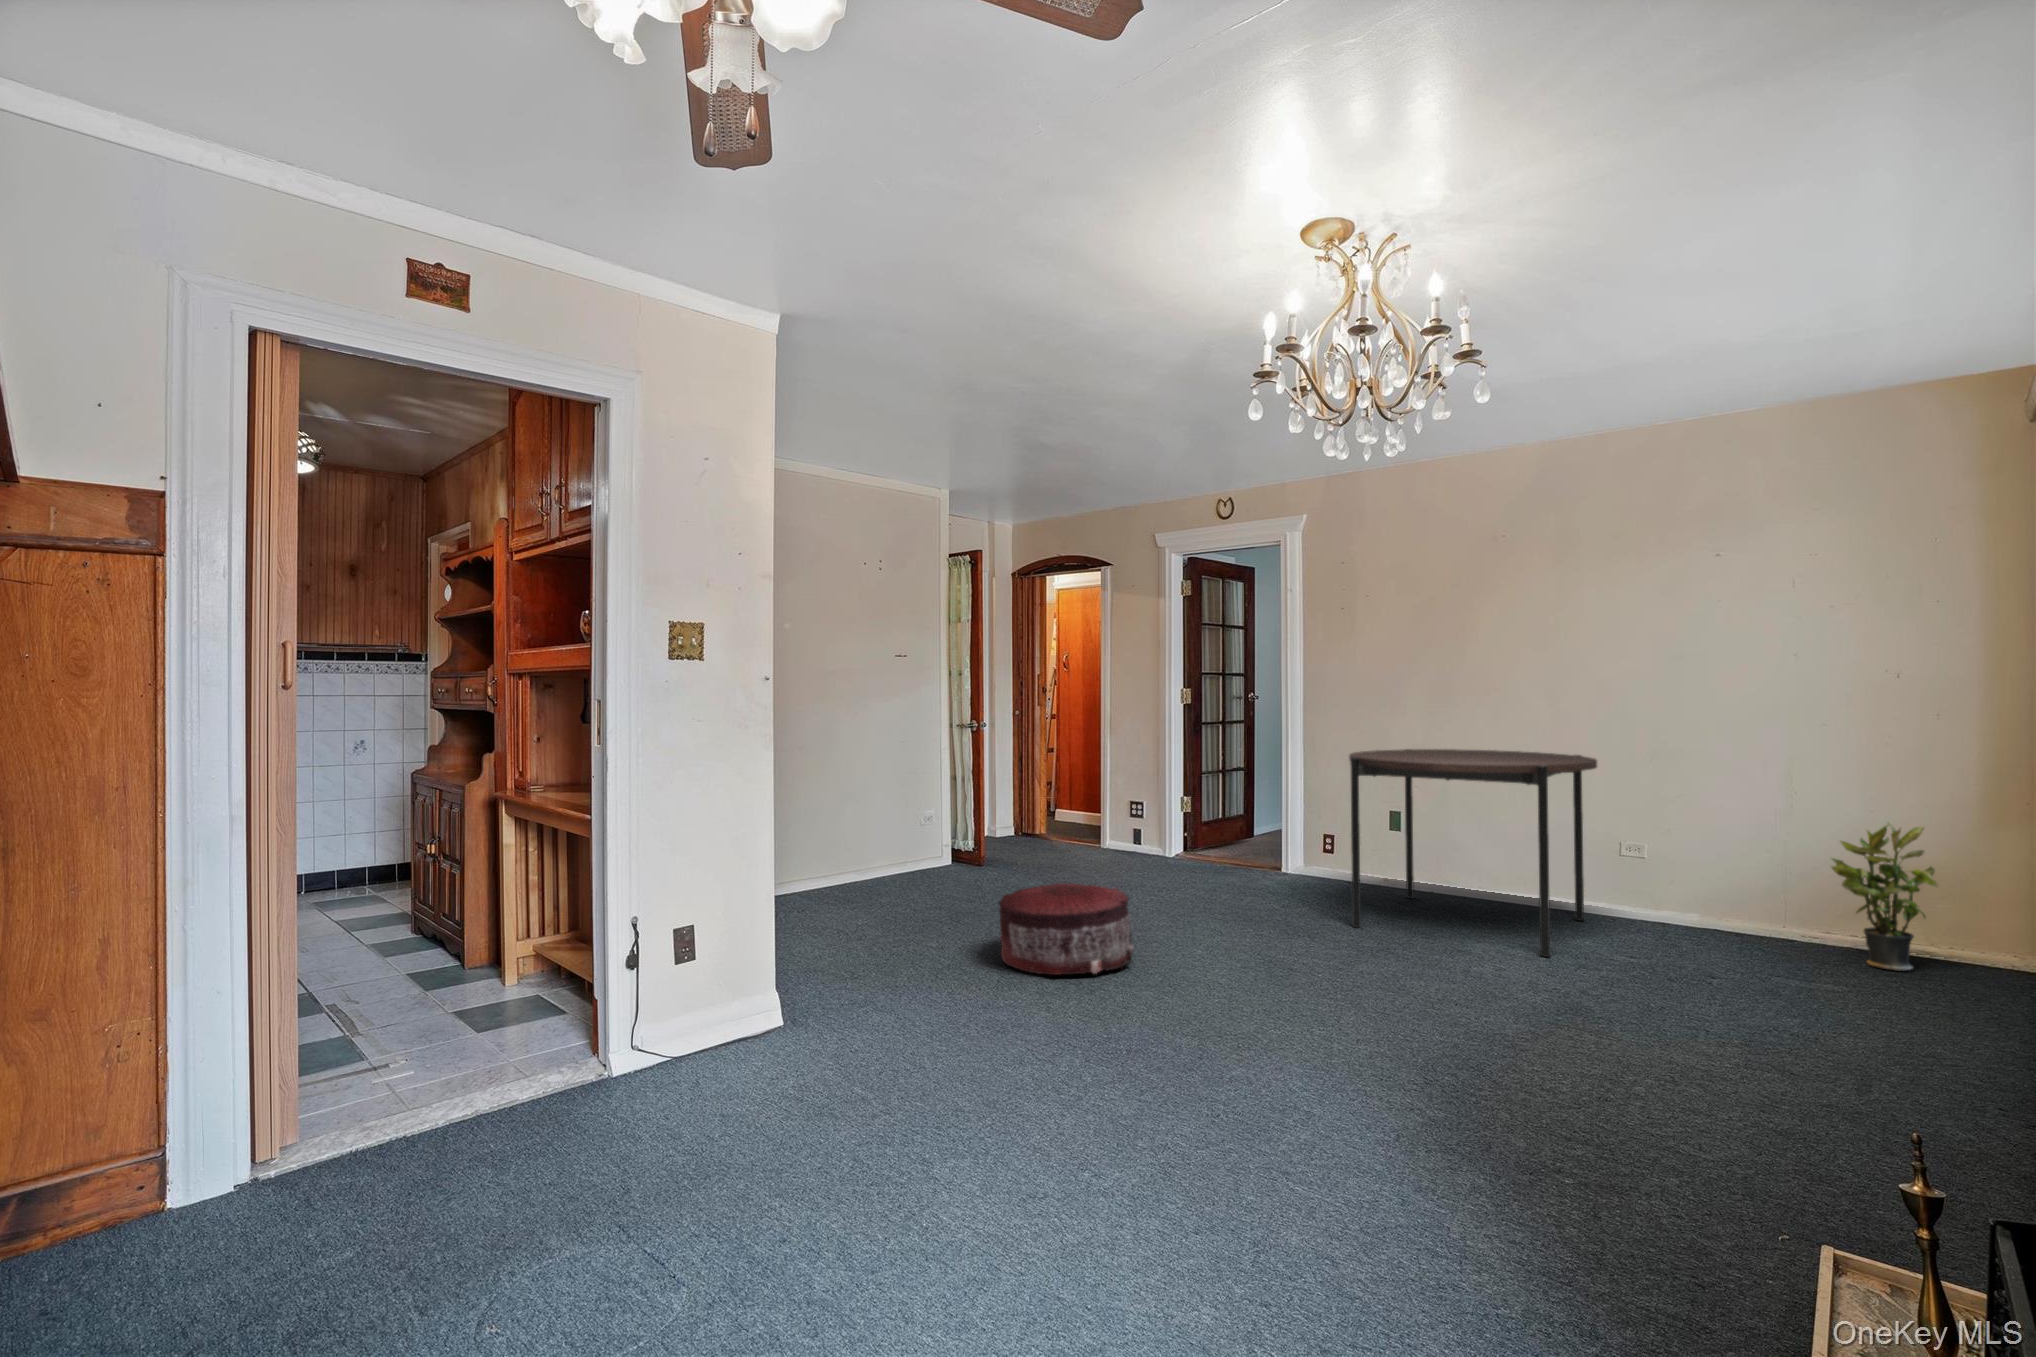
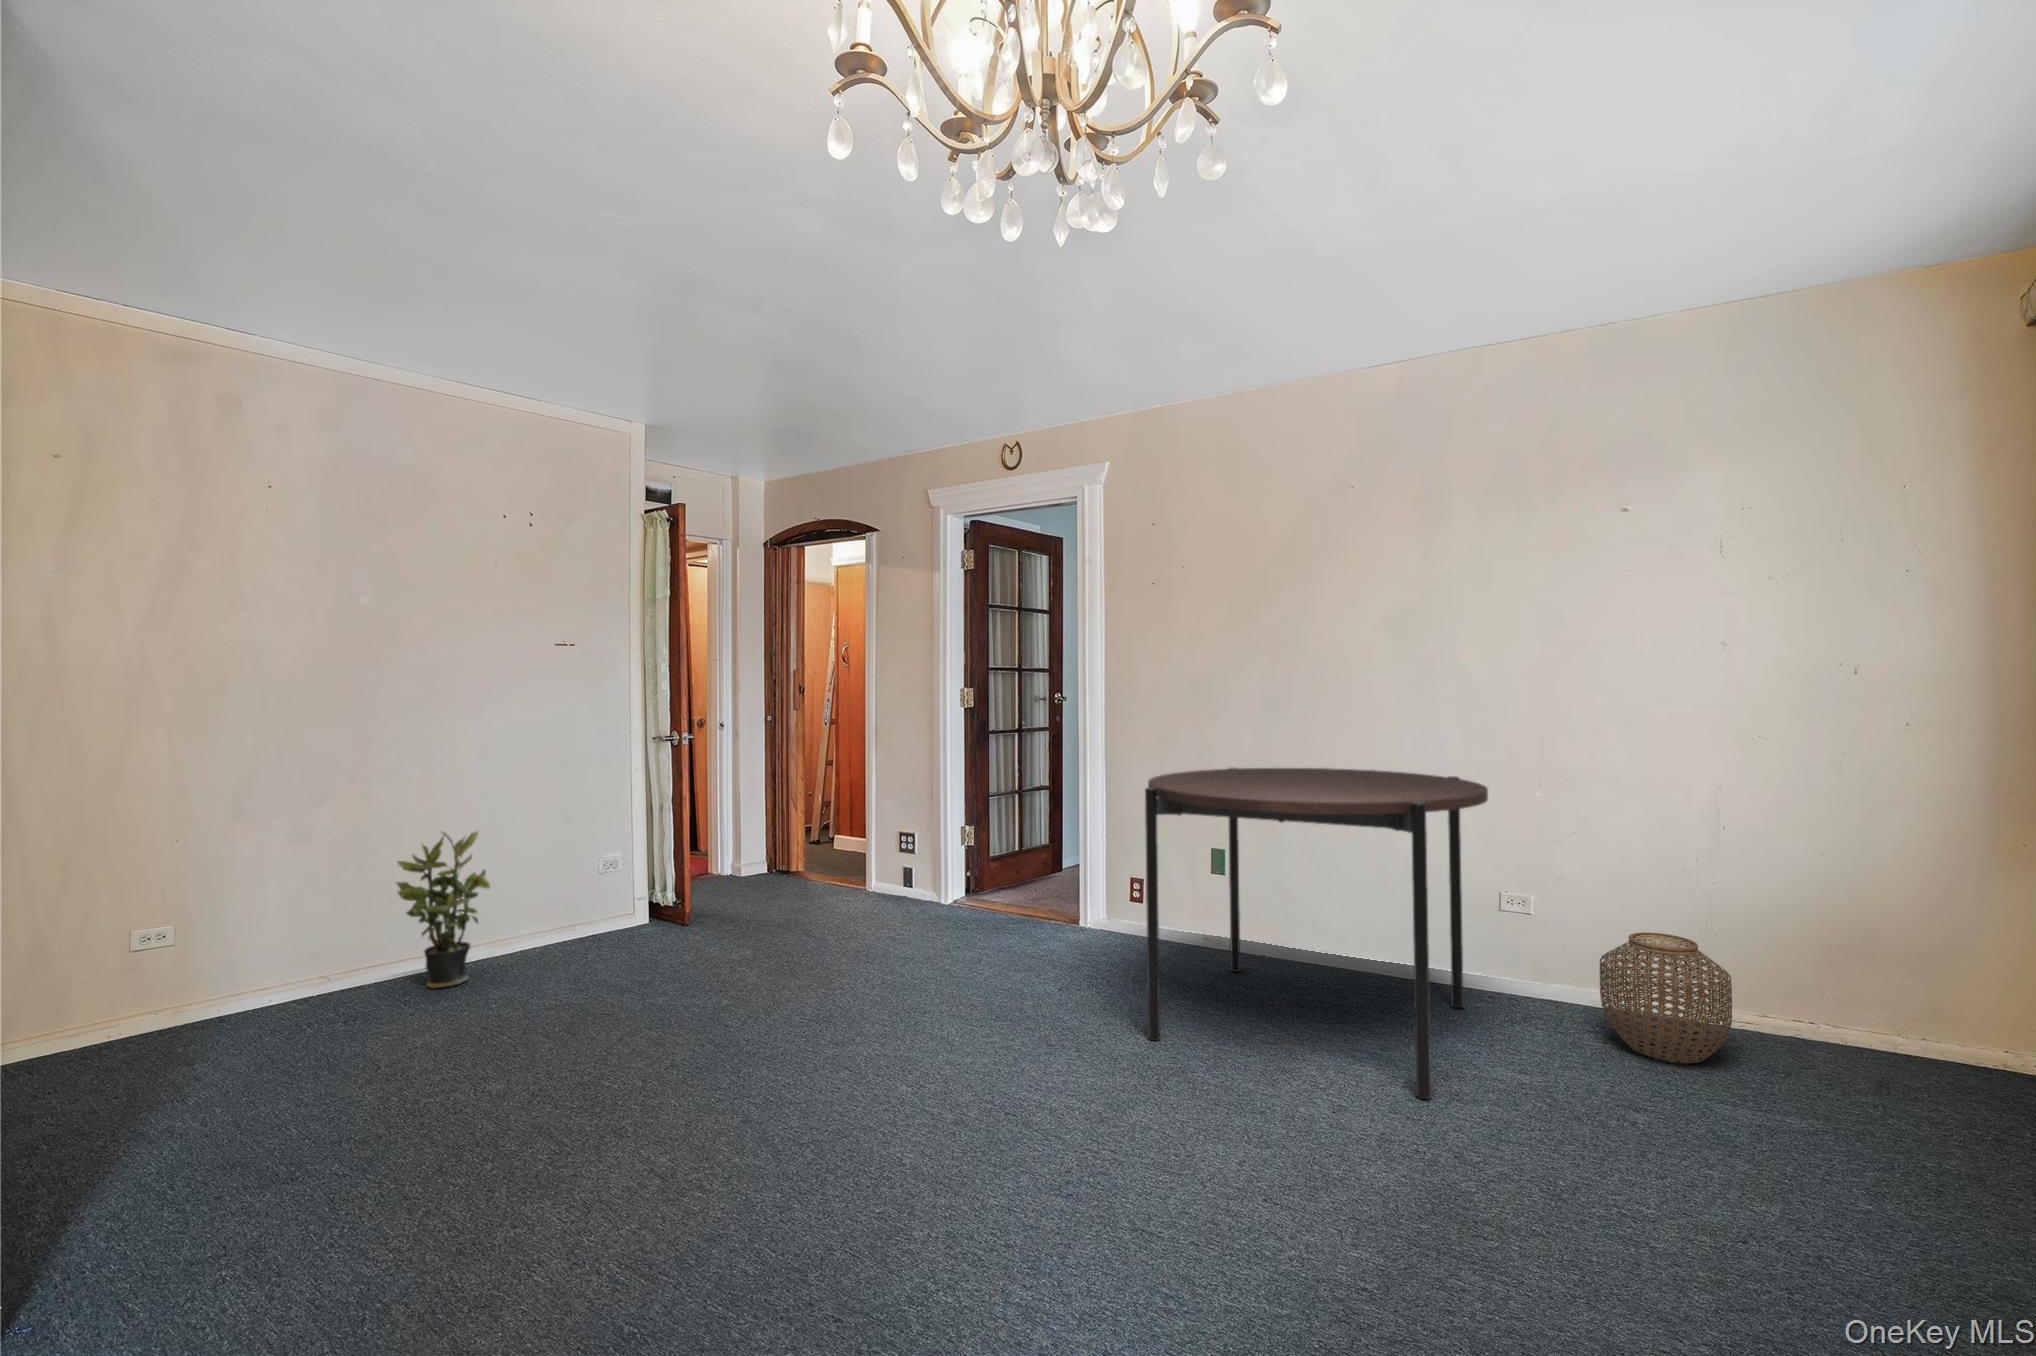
potted plant: present [1832,823,1937,971] -> present [397,832,490,989]
woven basket: none [1682,864,1776,950] -> present [1600,933,1732,1063]
pouf: present [999,883,1134,975] -> none [510,1008,763,1224]

